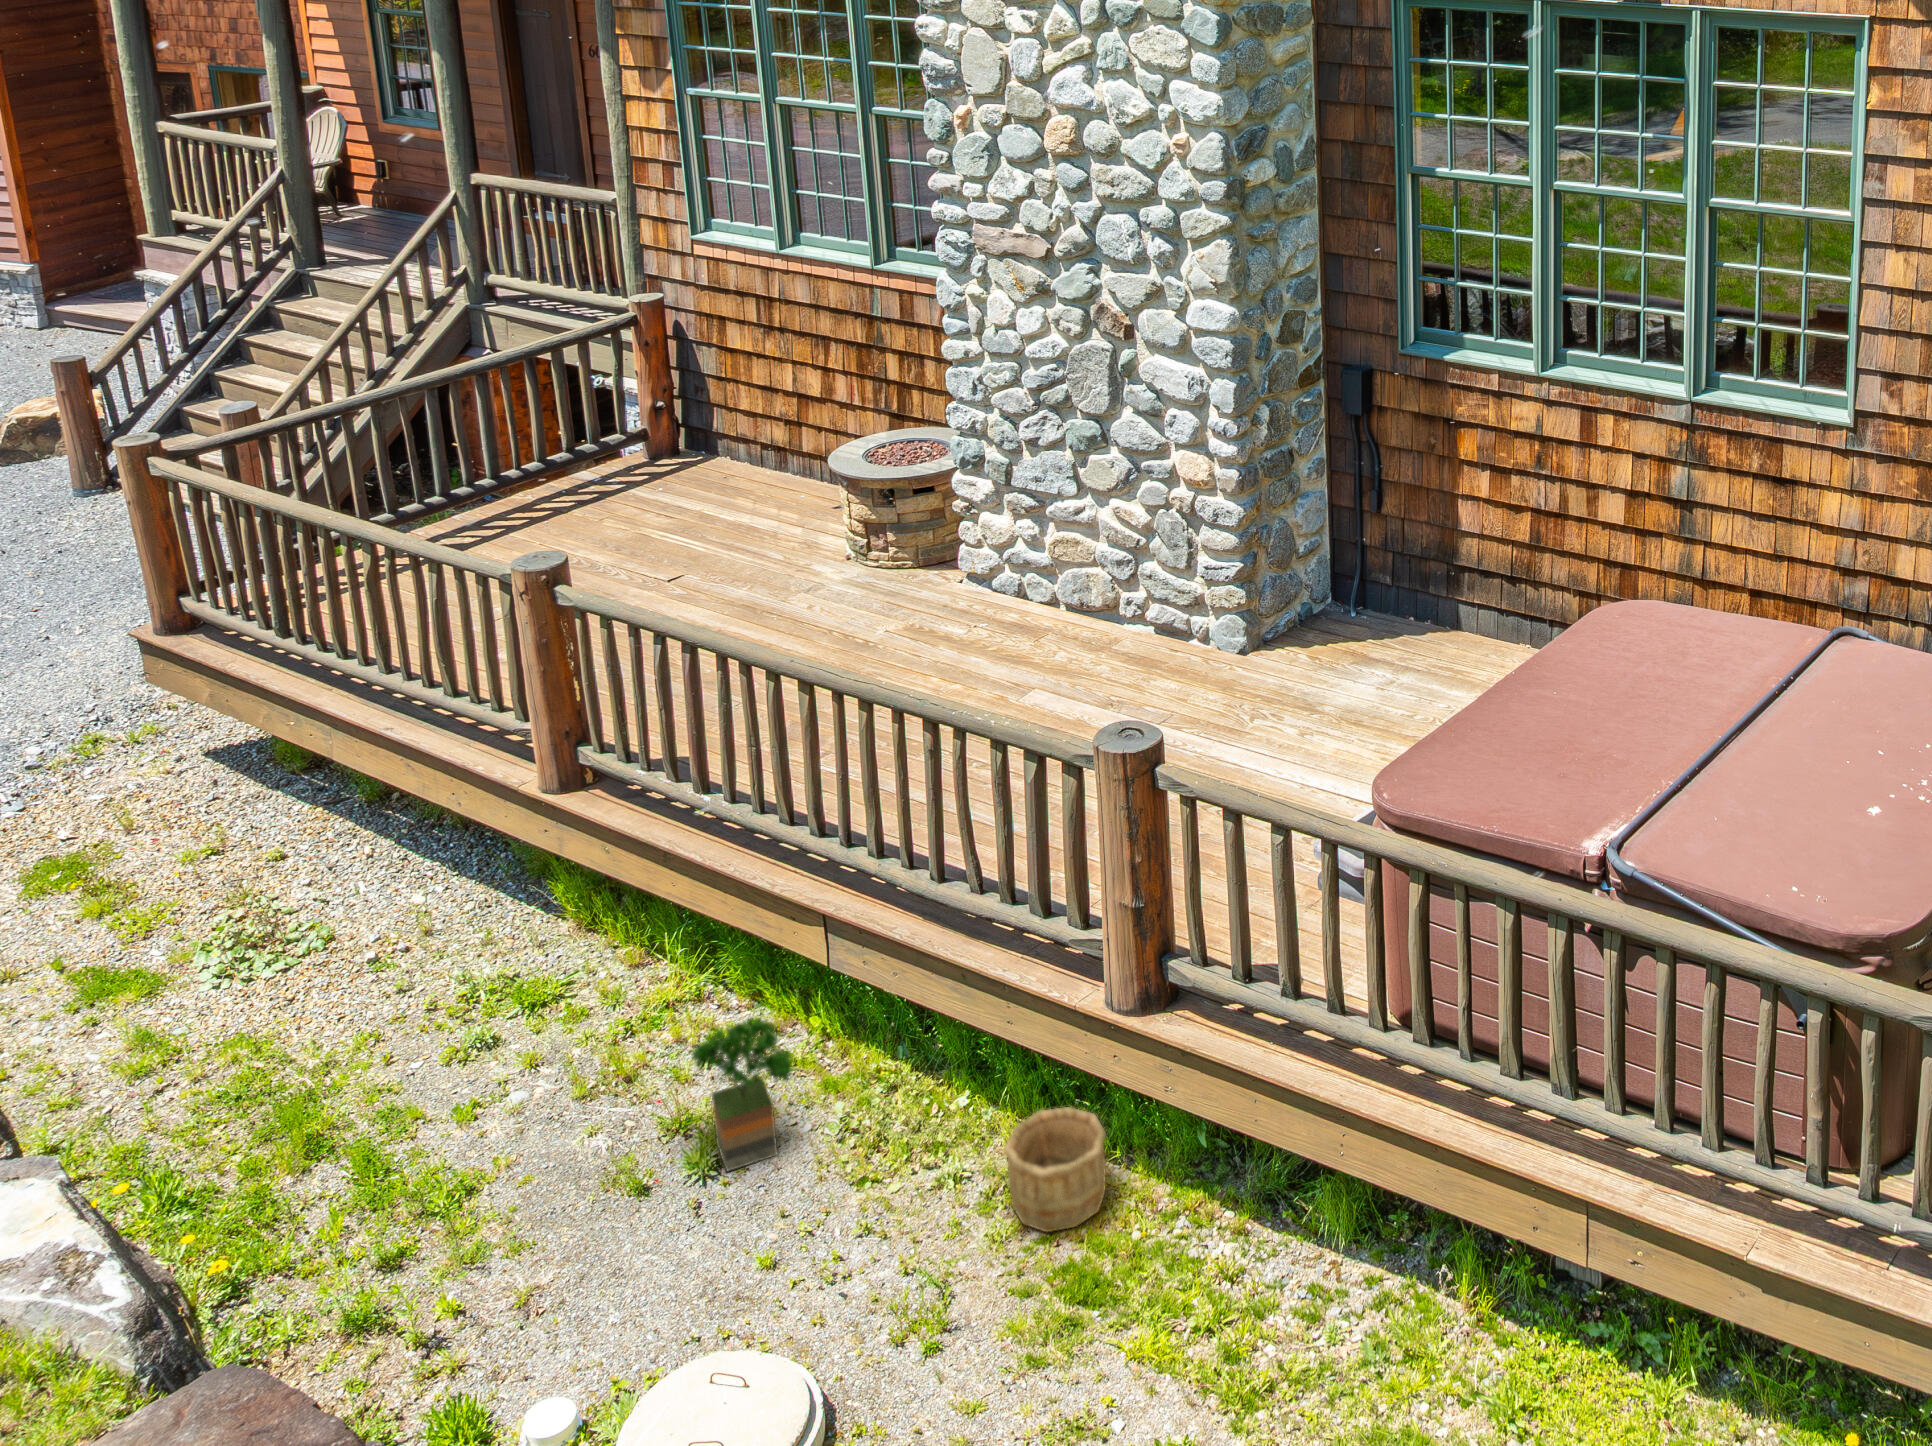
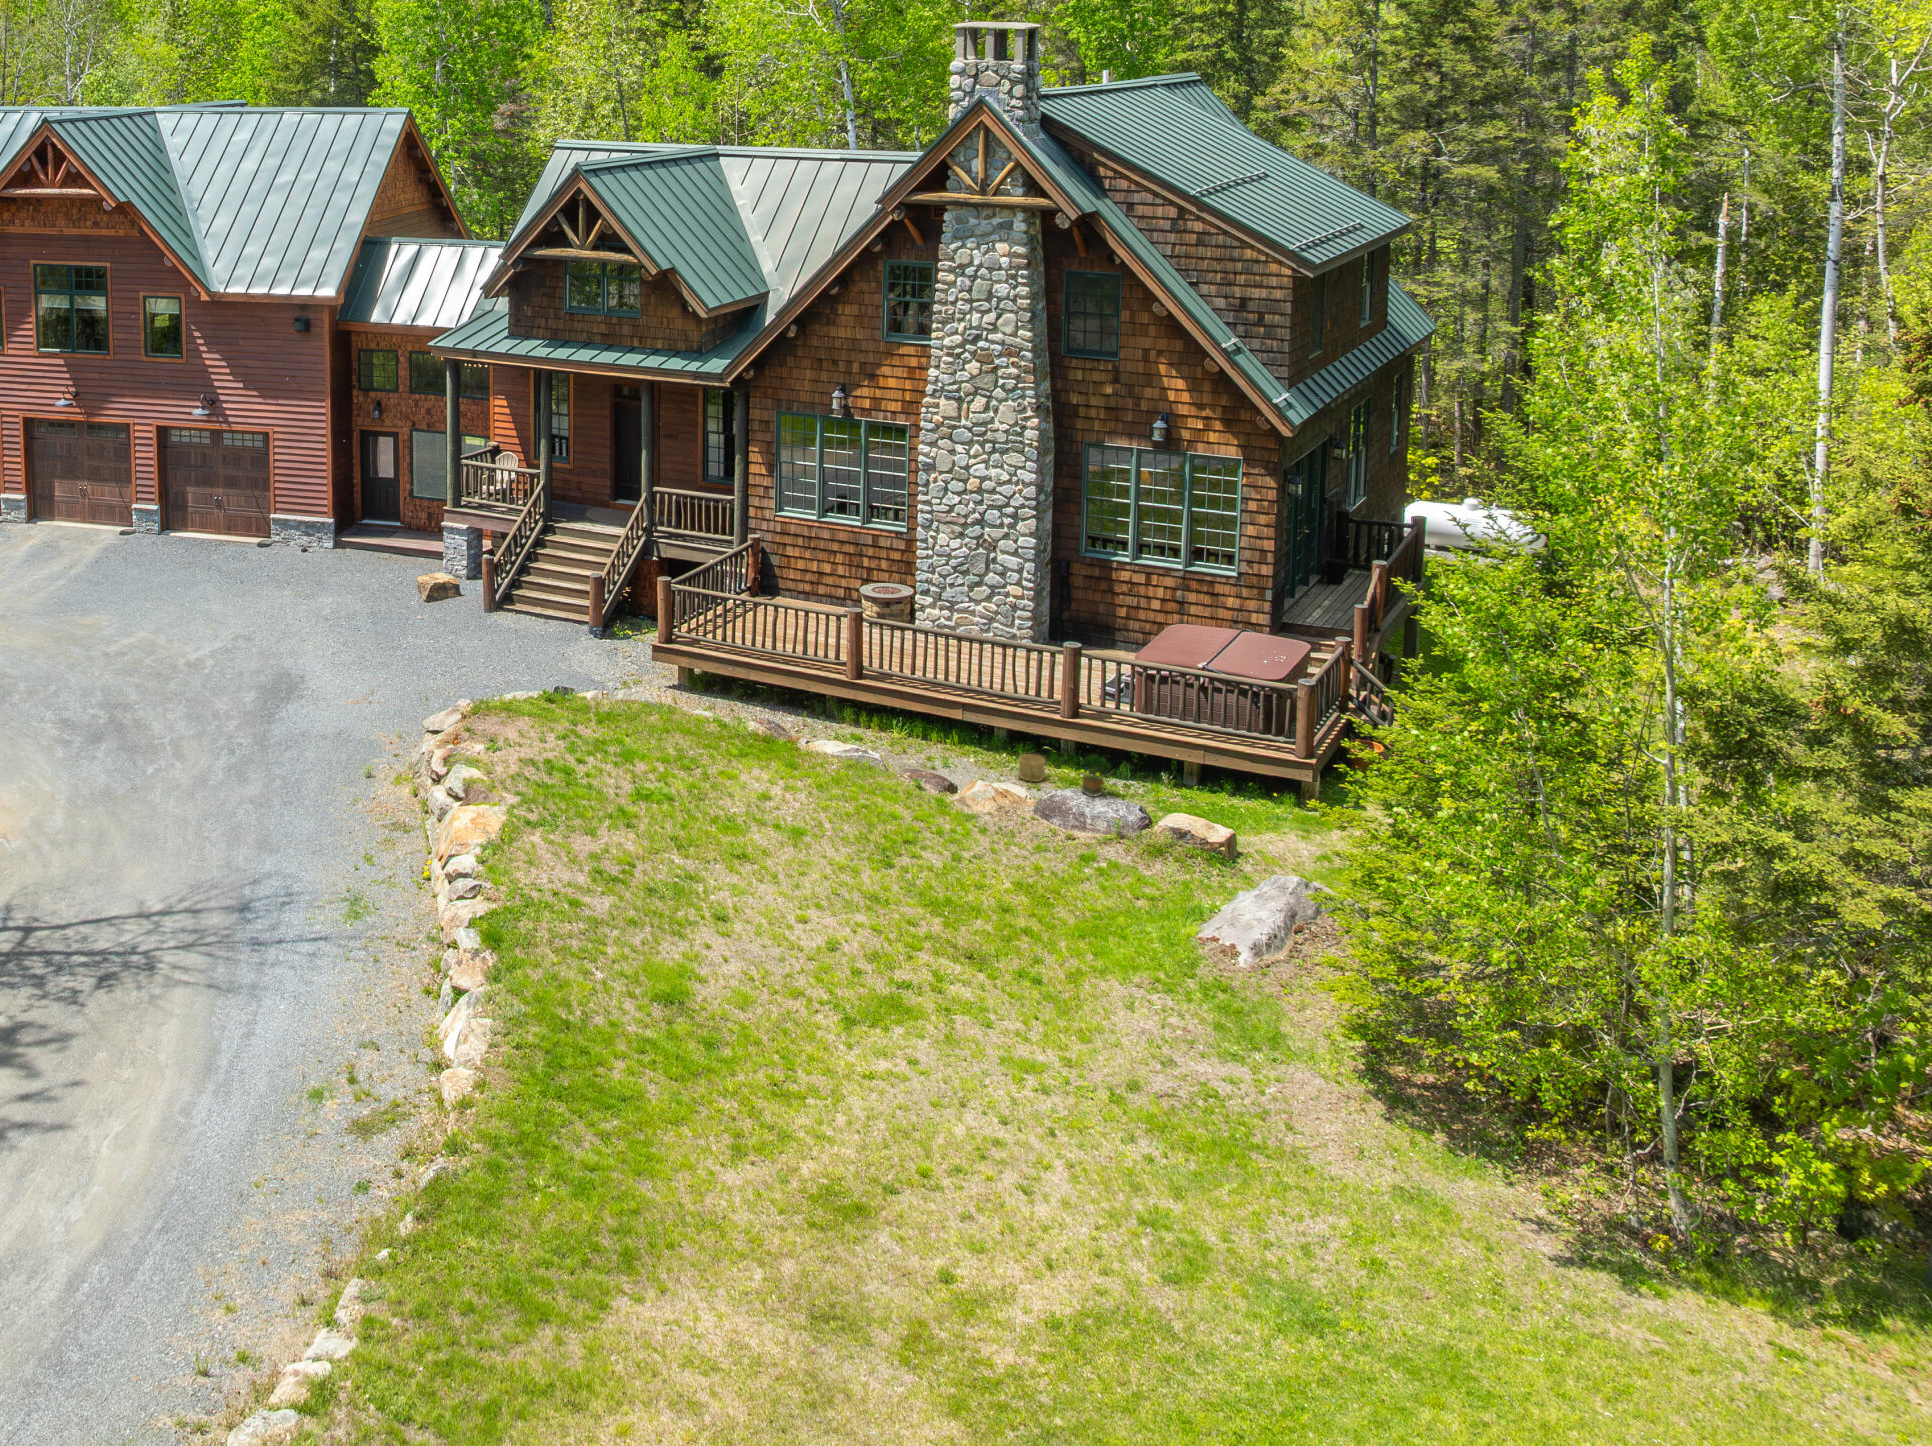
potted tree: present [692,1018,792,1171] -> present [1080,755,1110,797]

